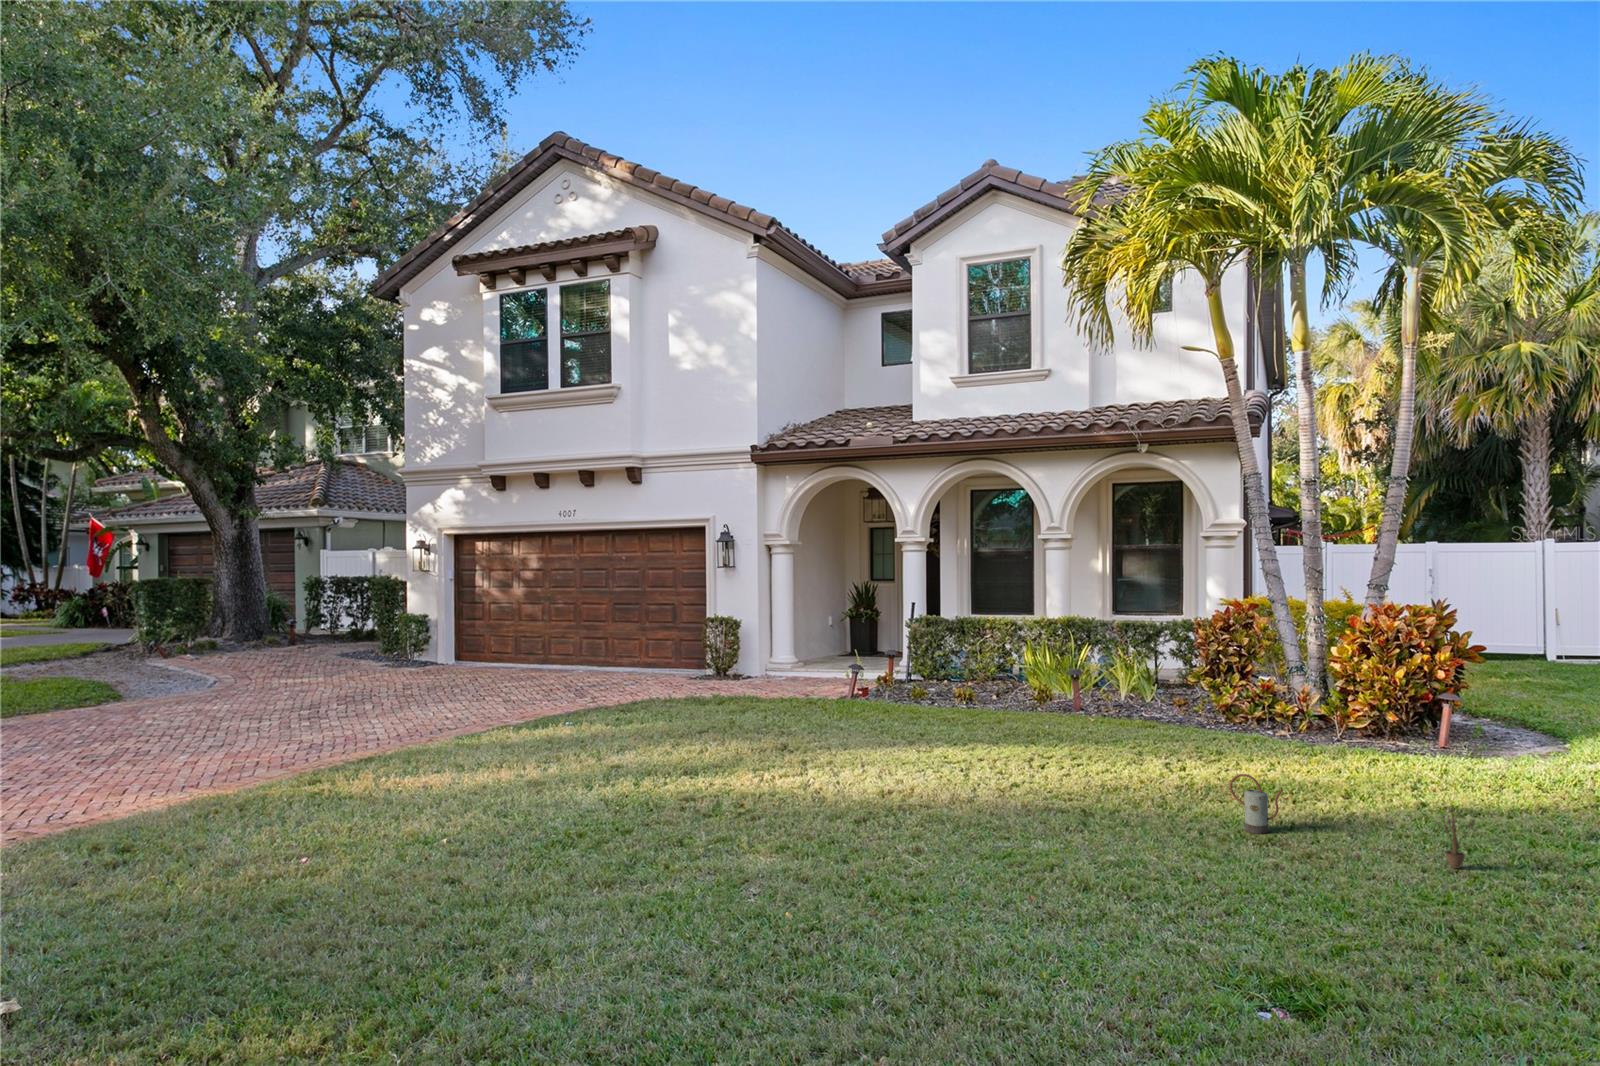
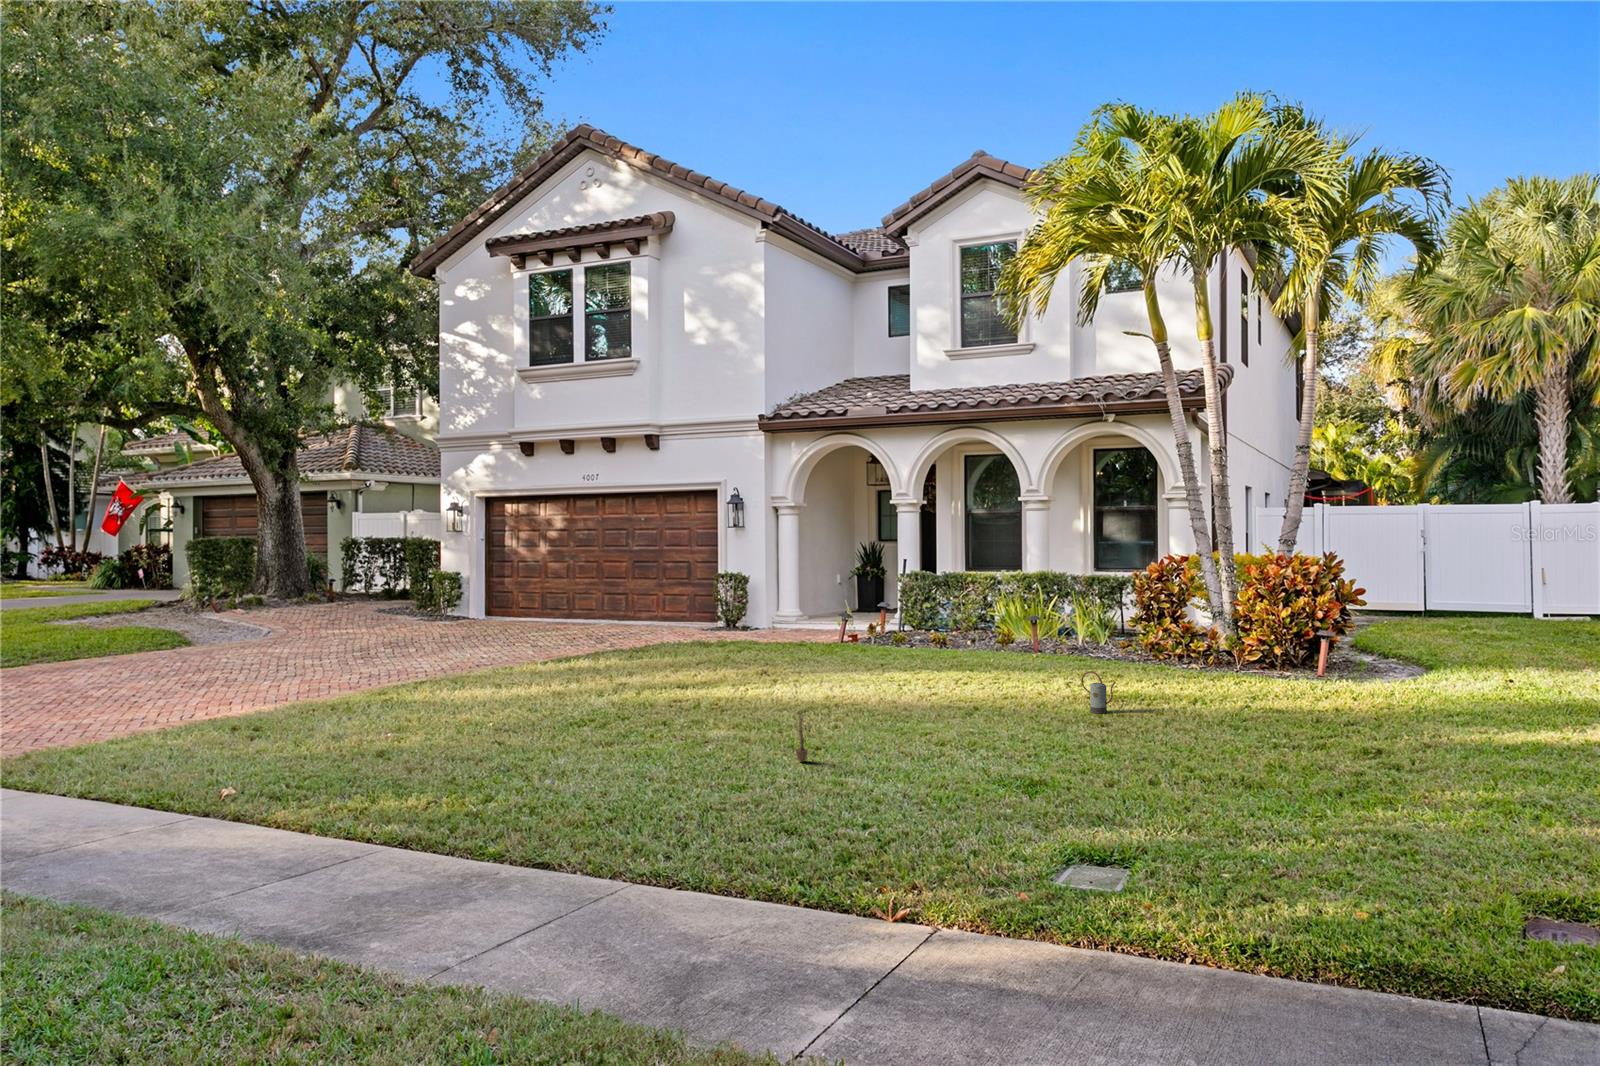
decorative plant: present [1429,806,1476,869] -> present [795,714,811,762]

